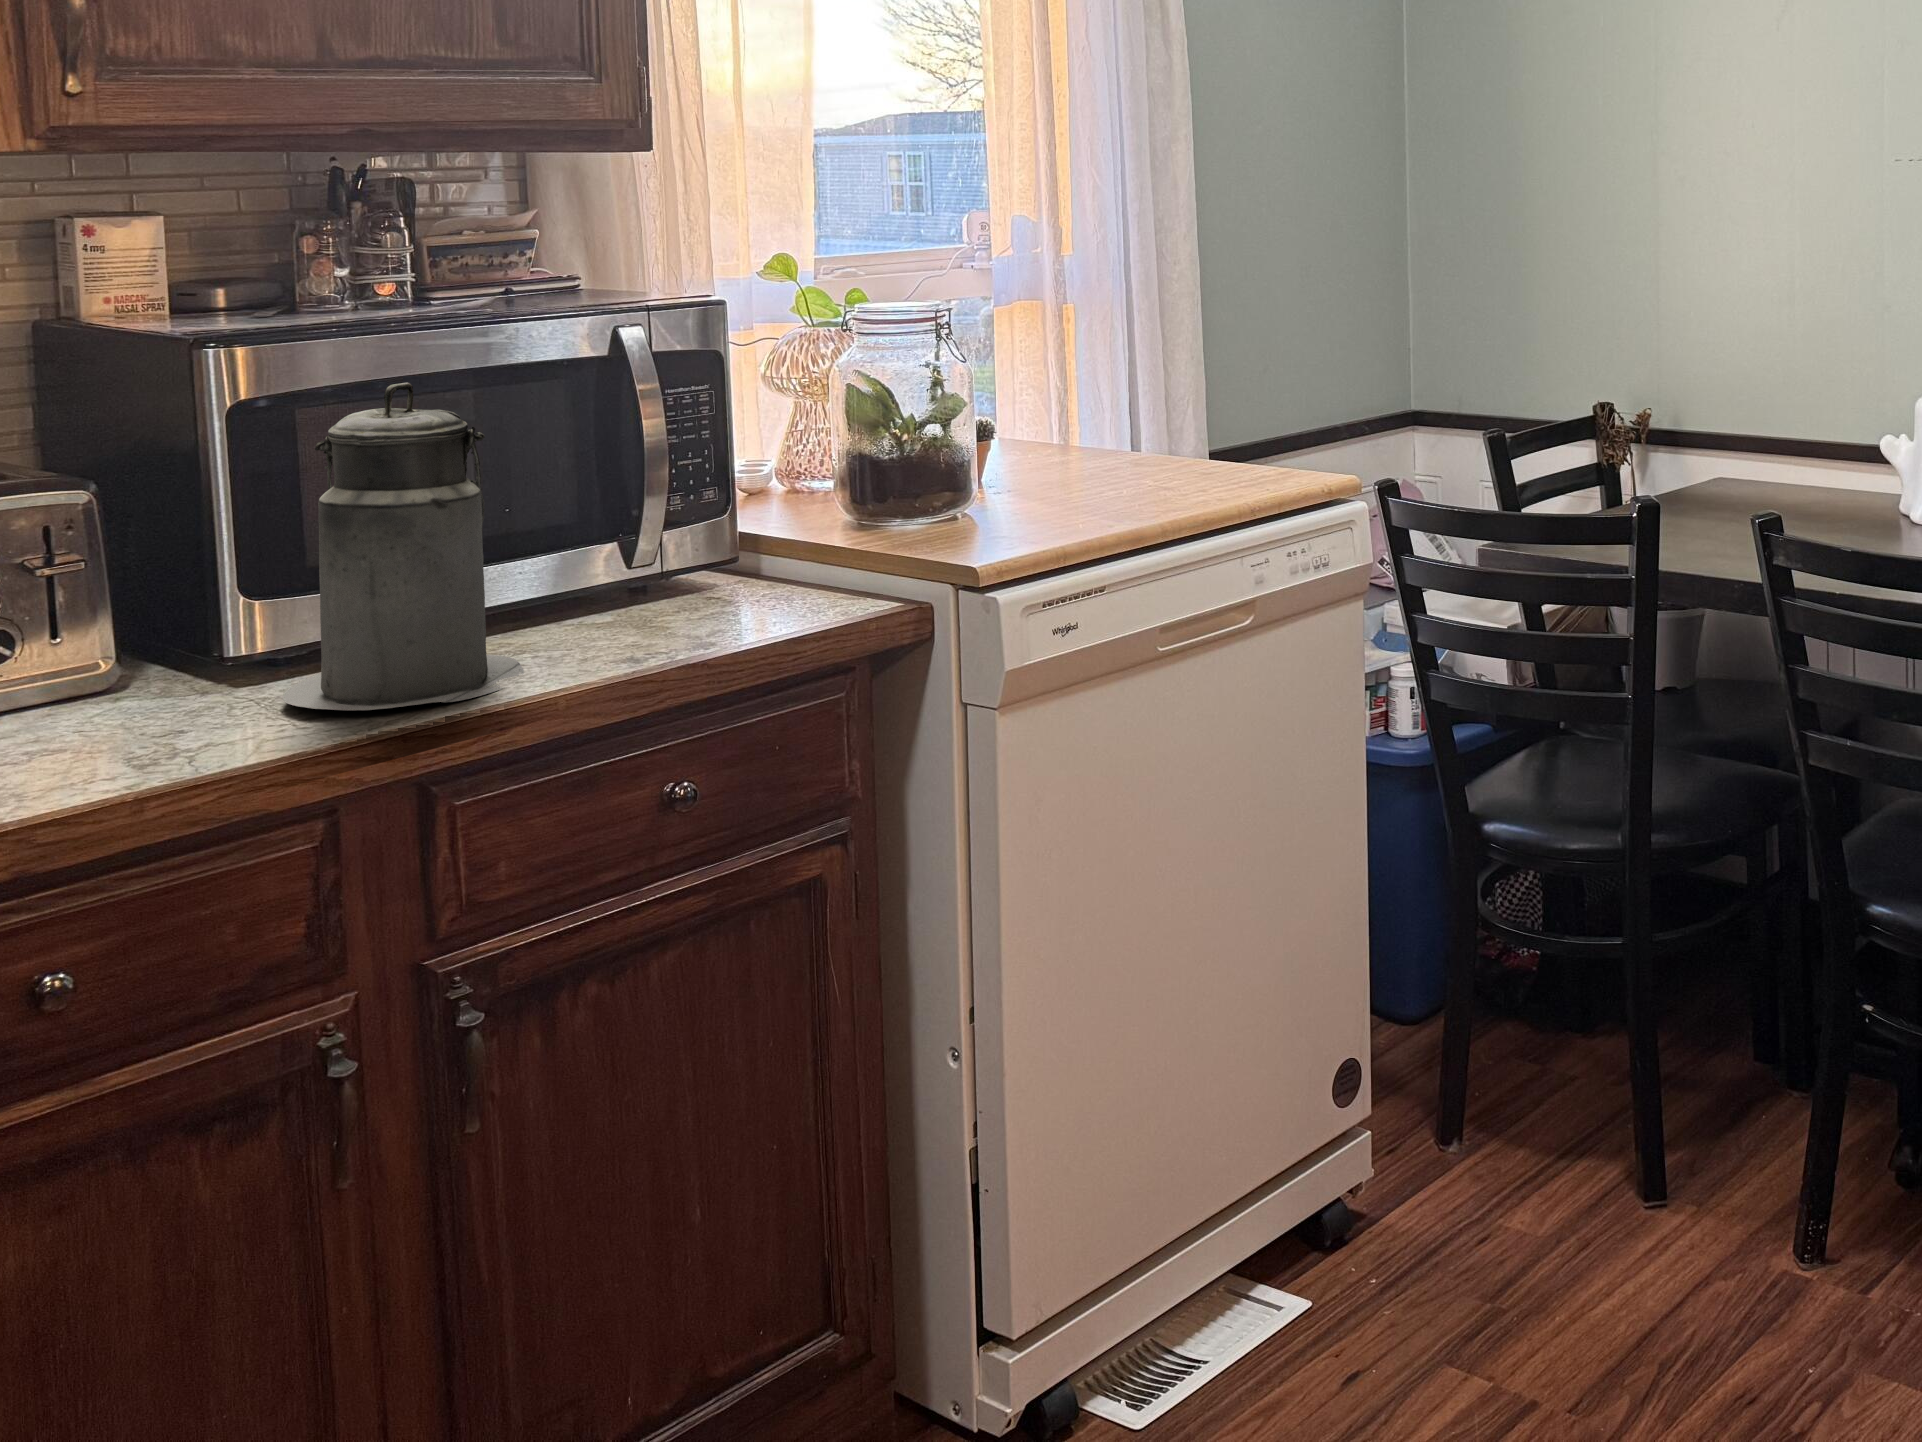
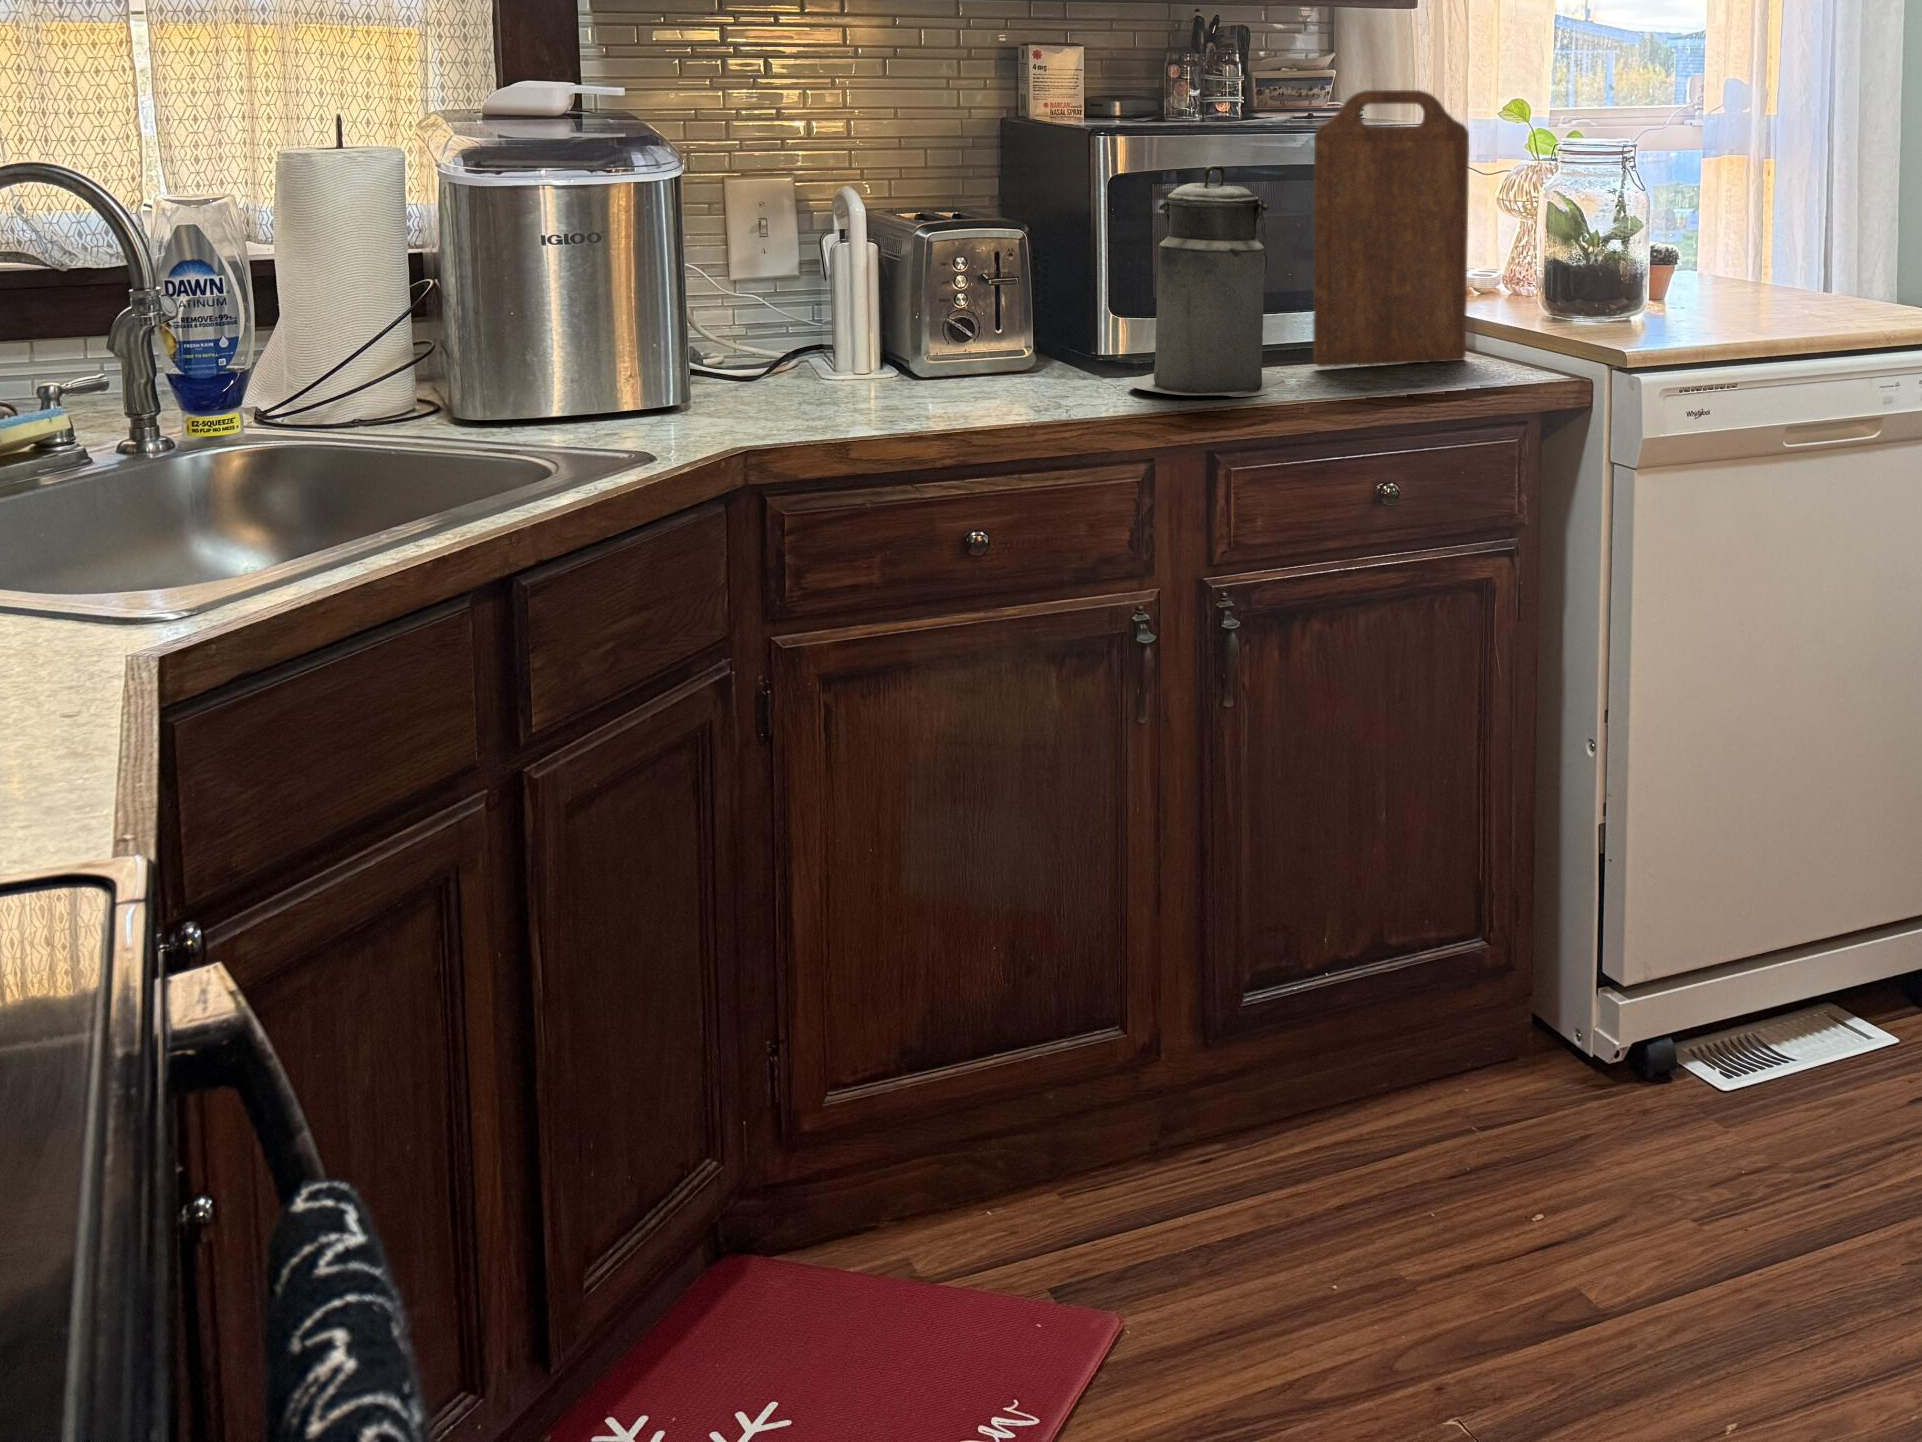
cutting board: none [538,263,760,632] -> present [1313,90,1469,367]

